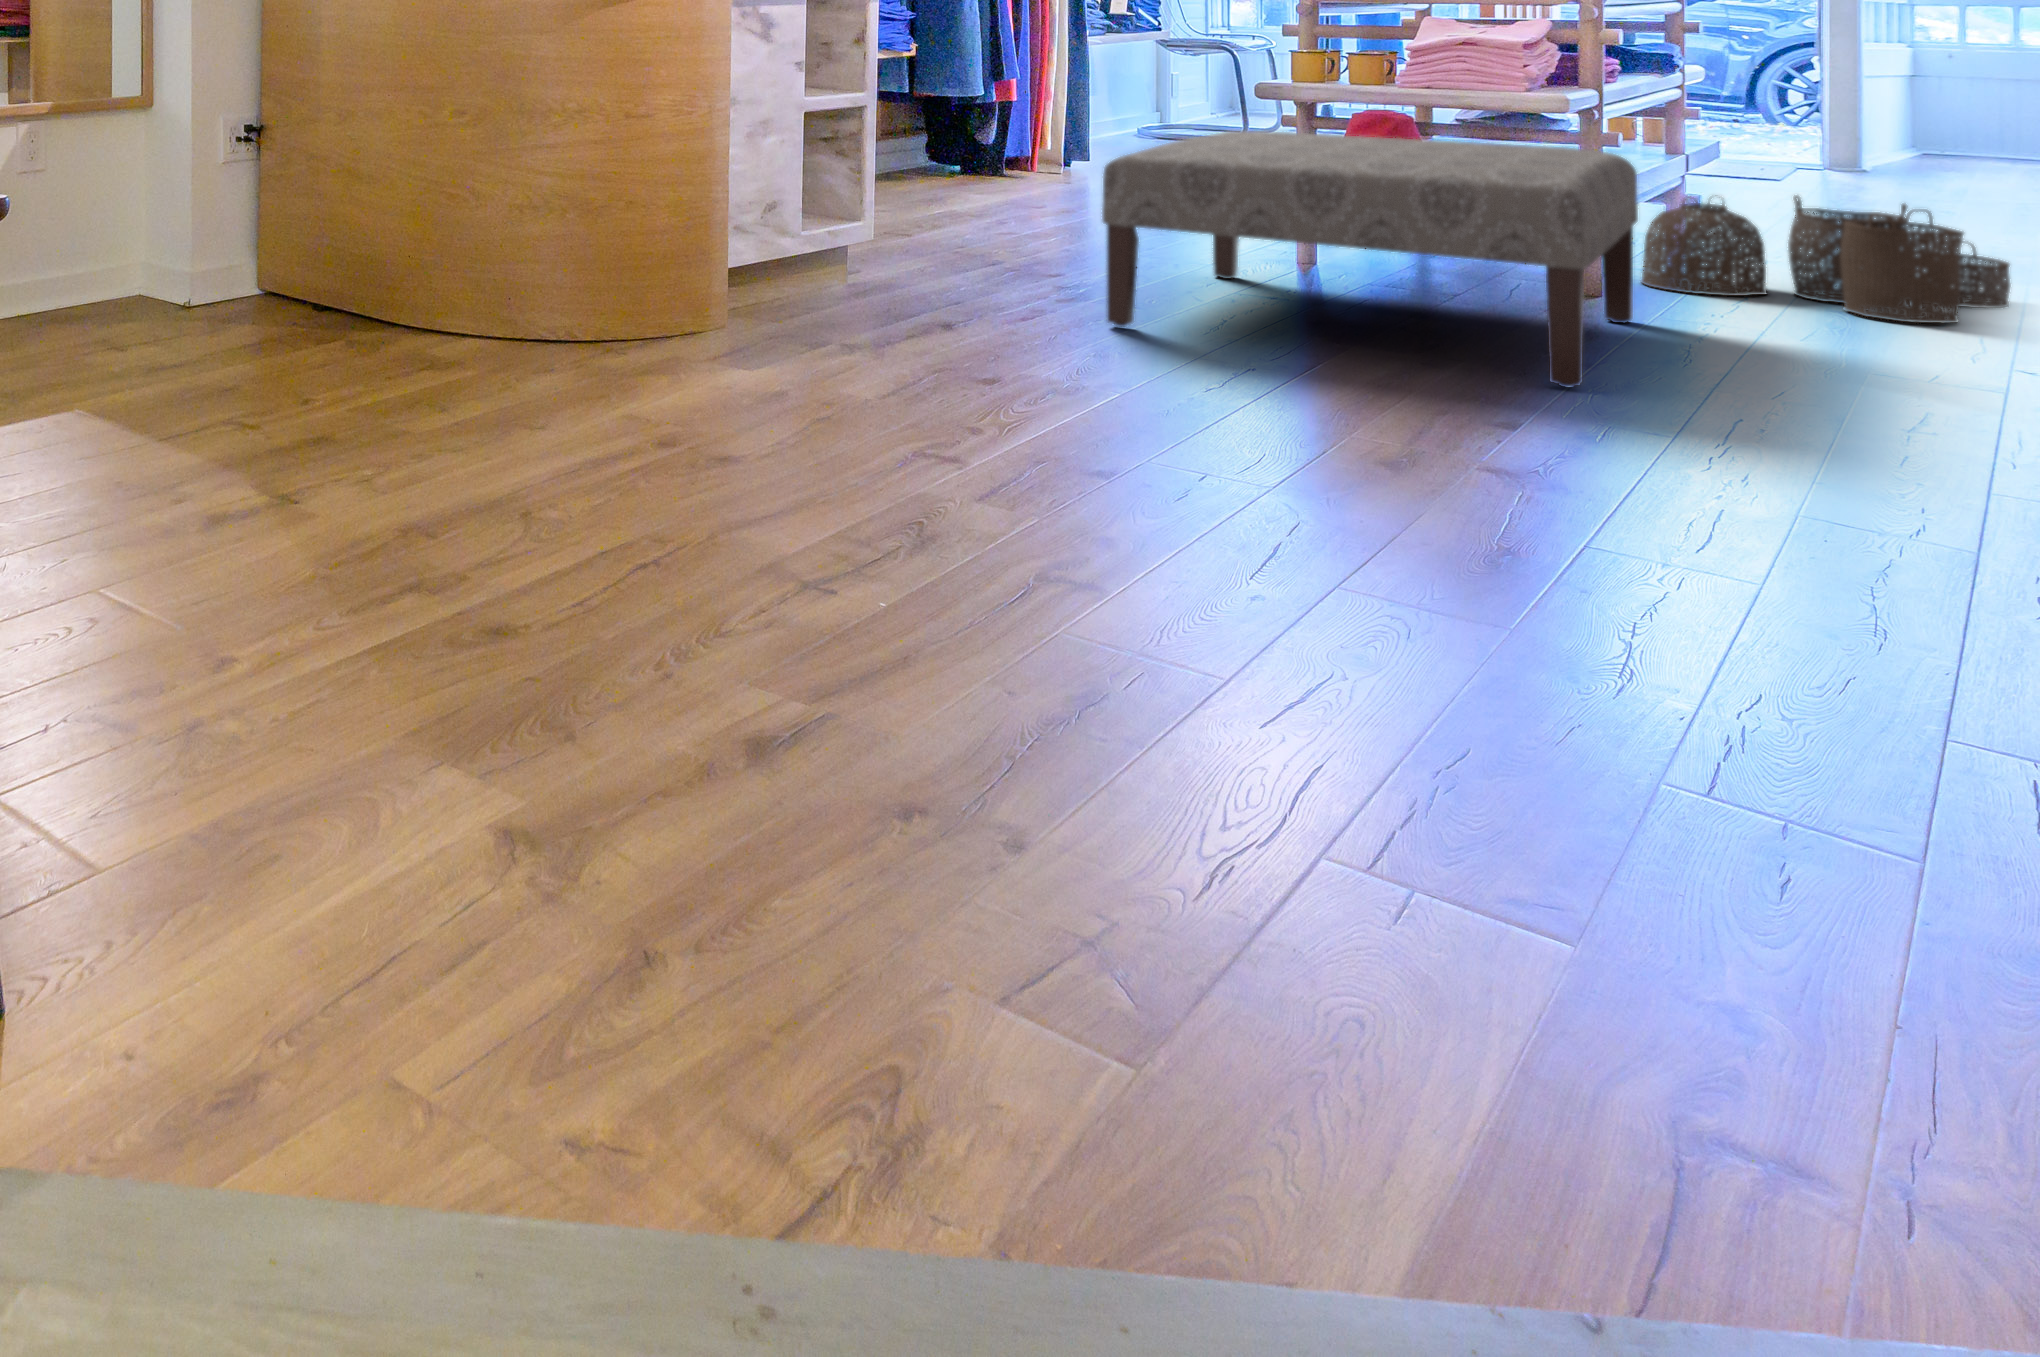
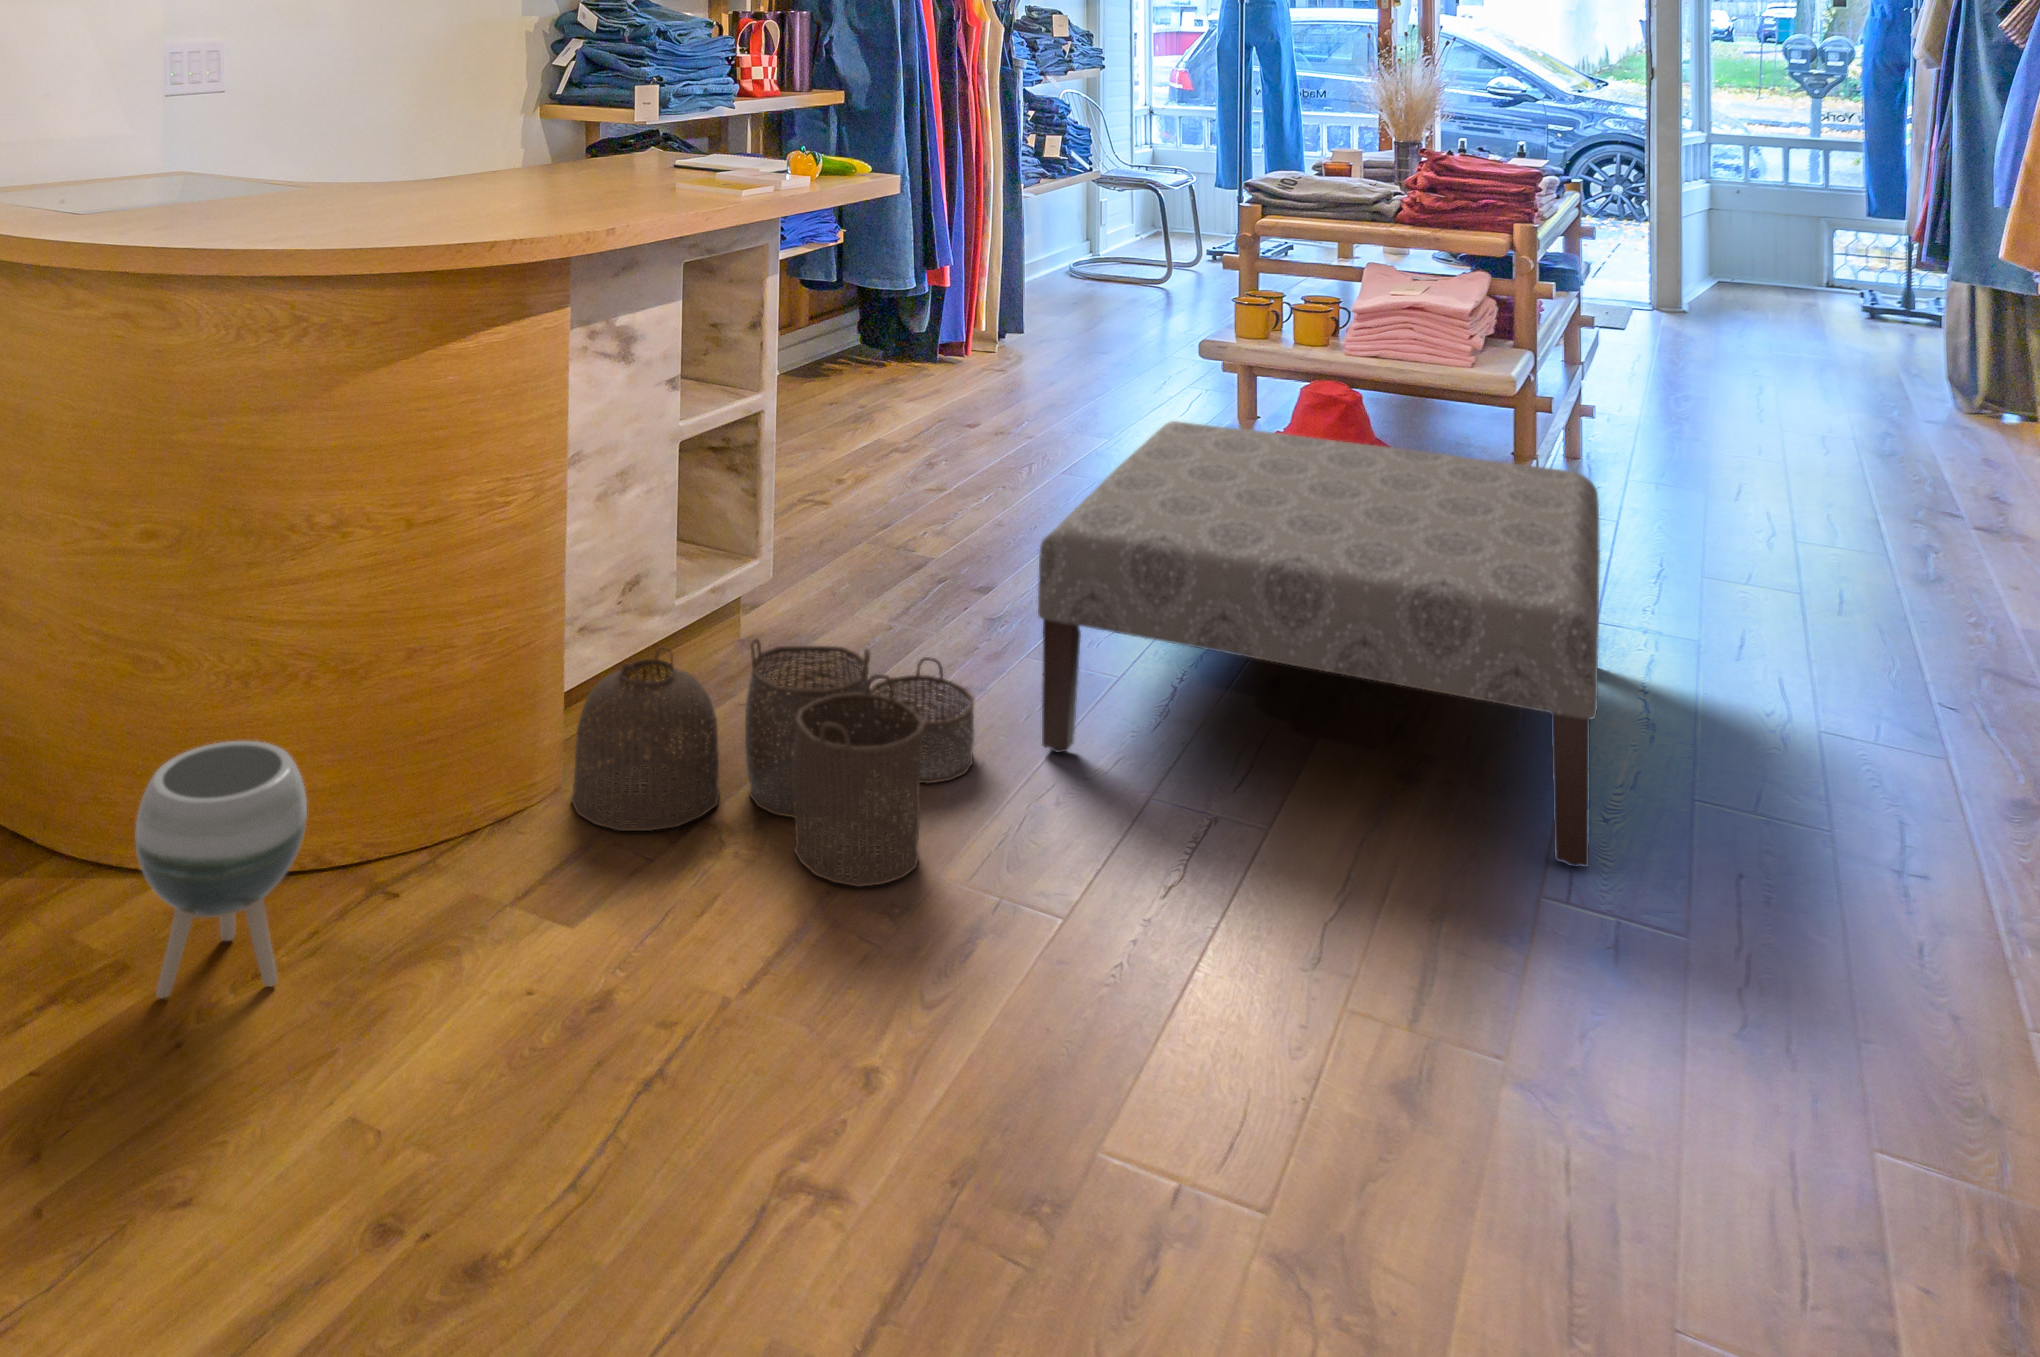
woven basket: present [1641,196,2010,323] -> present [571,639,974,887]
planter: none [481,224,584,363] -> present [136,741,307,998]

